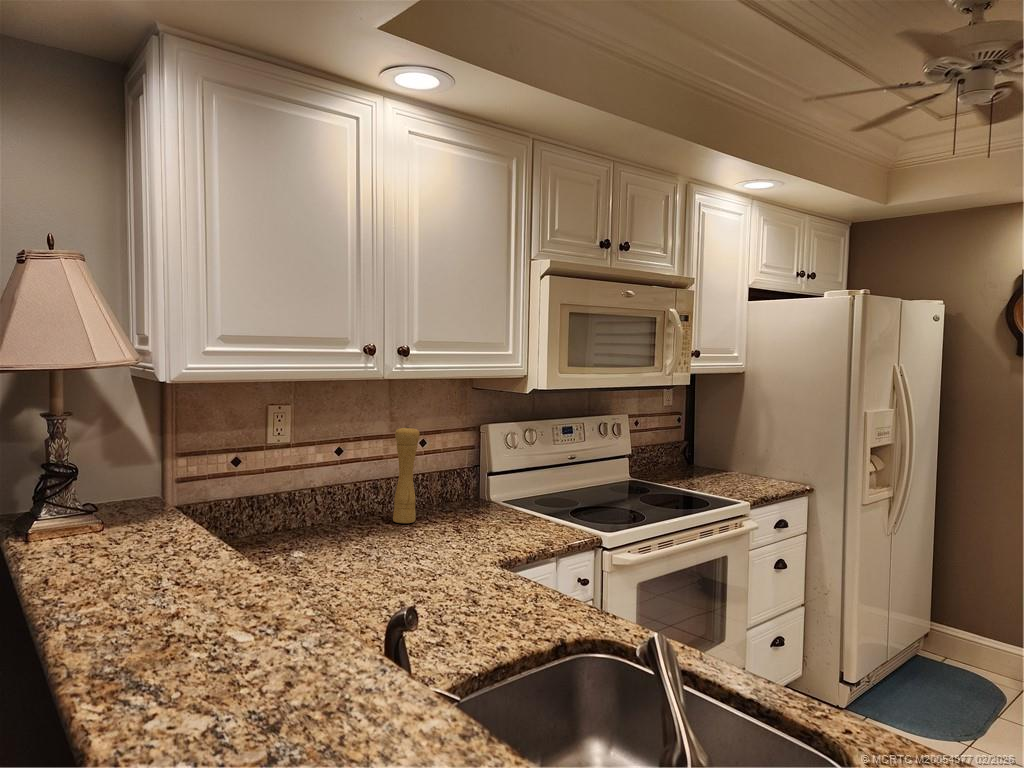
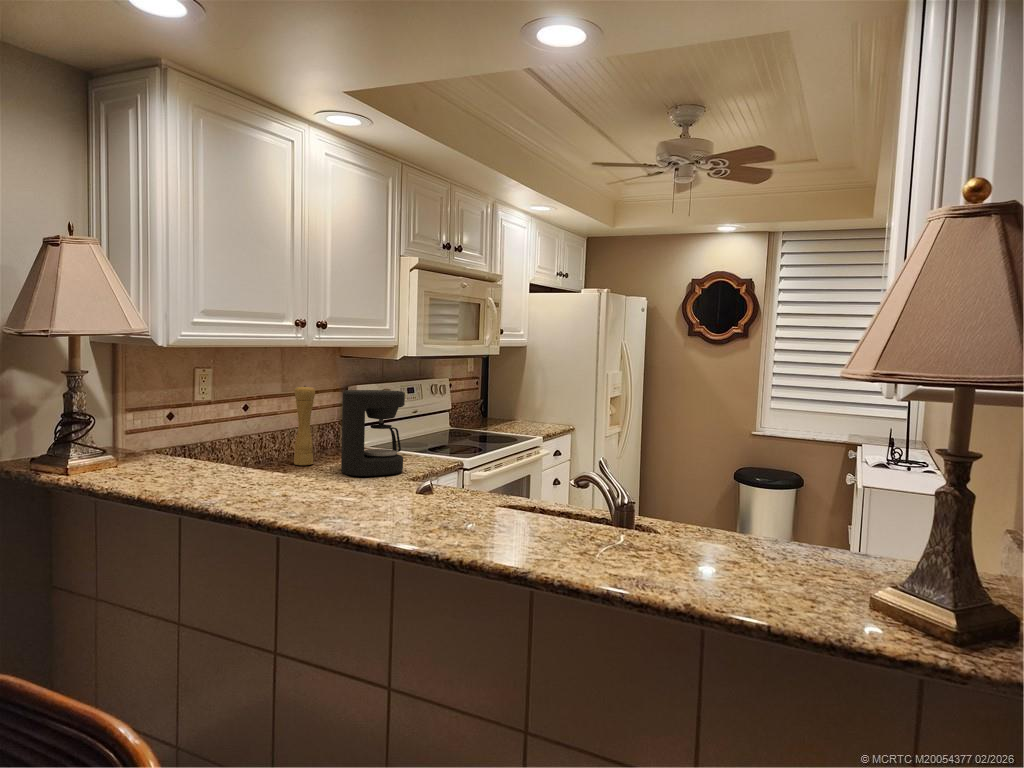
coffee maker: none [436,435,518,548] -> present [341,390,405,476]

